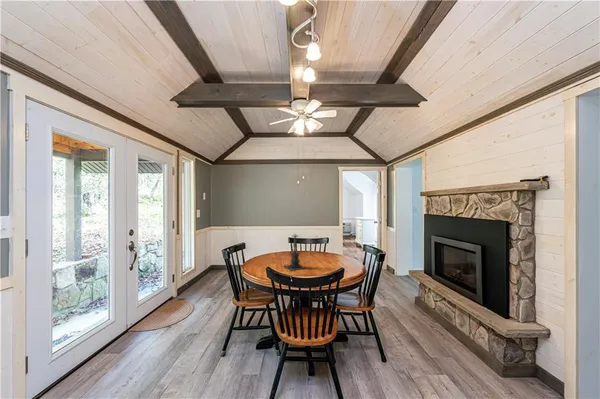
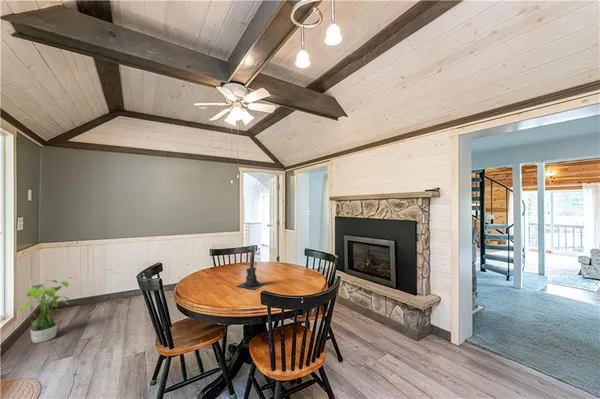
potted plant: none [192,248,218,285] -> present [19,280,69,343]

